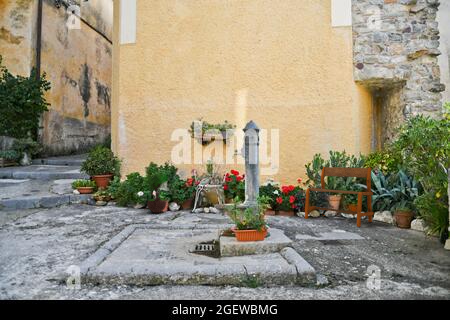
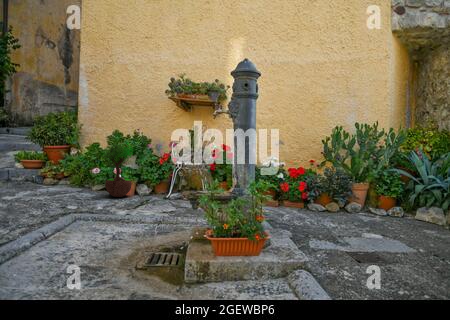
bench: present [305,167,374,227] -> none [319,143,420,230]

